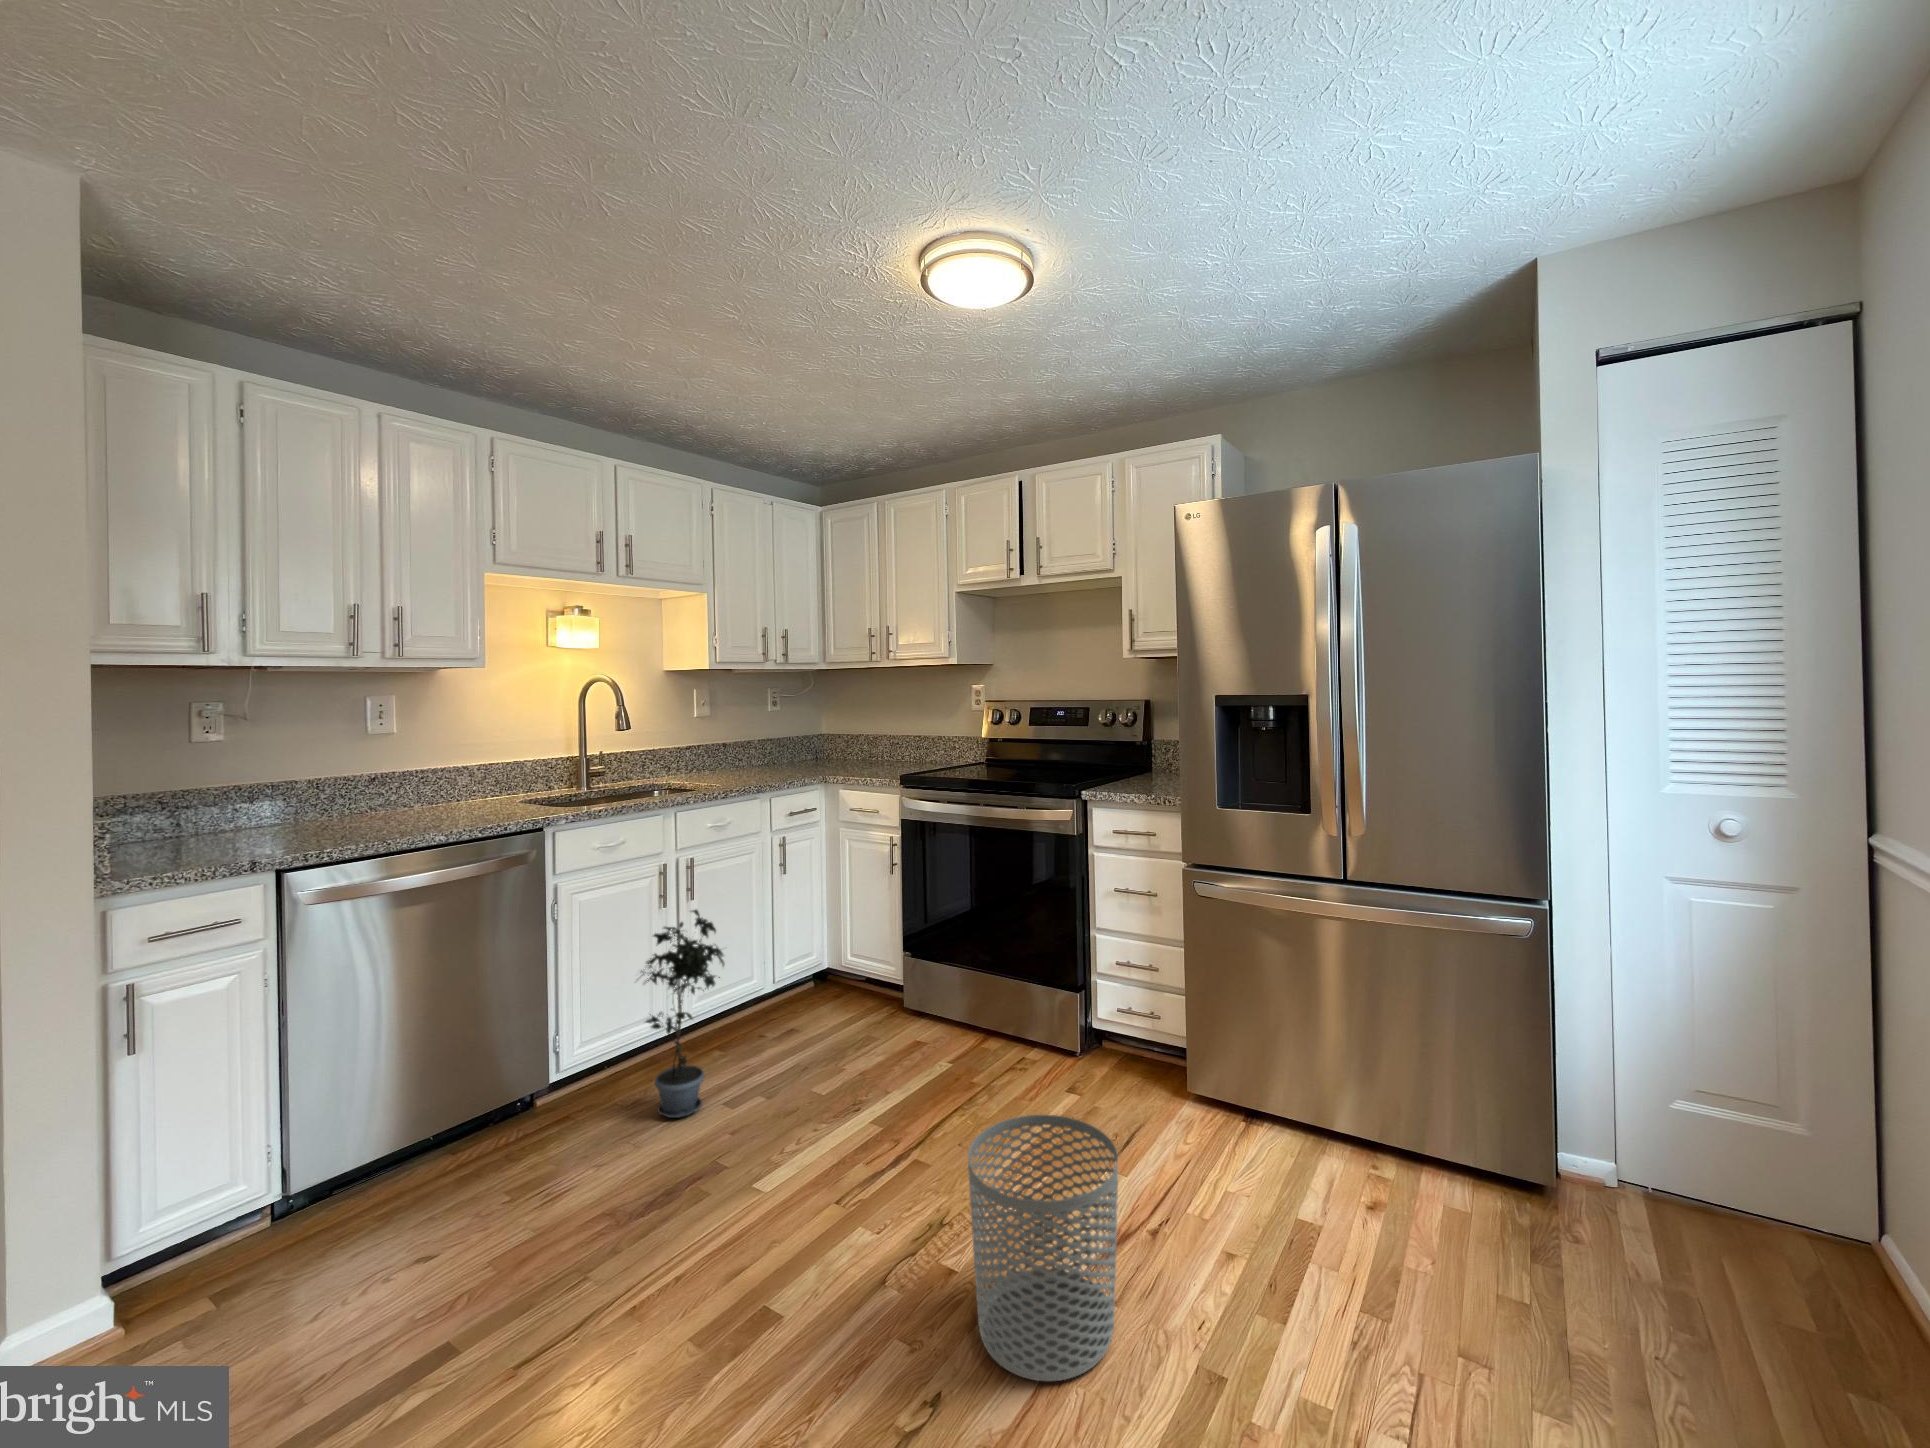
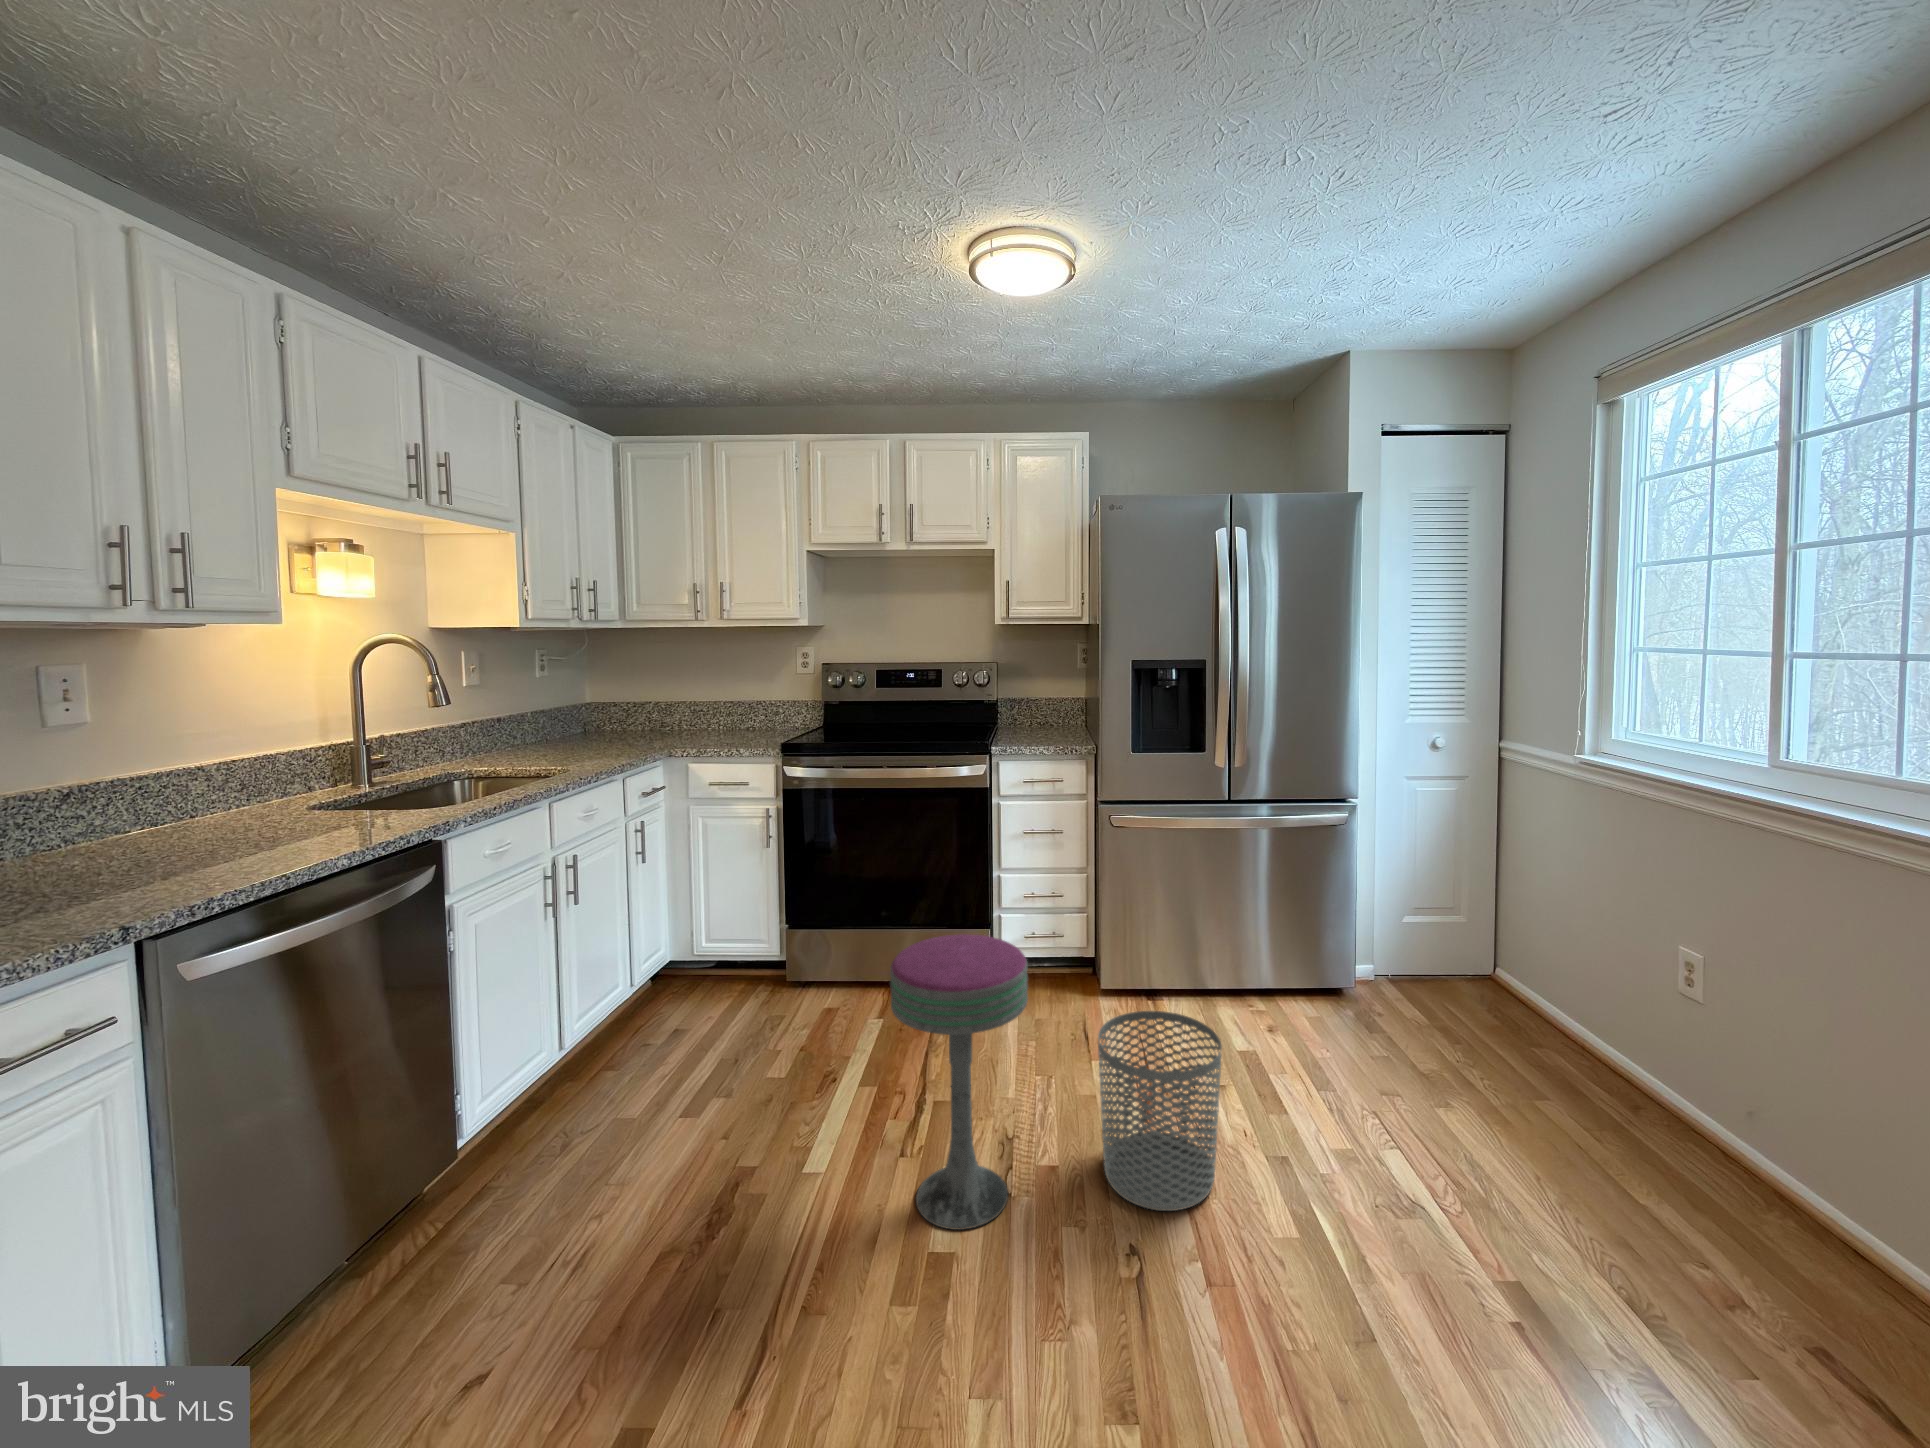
potted plant: present [641,910,724,1118] -> none [581,907,715,1143]
bar stool: none [760,978,908,1301] -> present [890,934,1028,1230]

